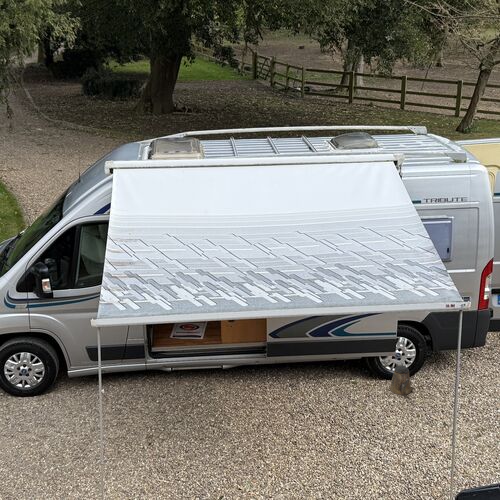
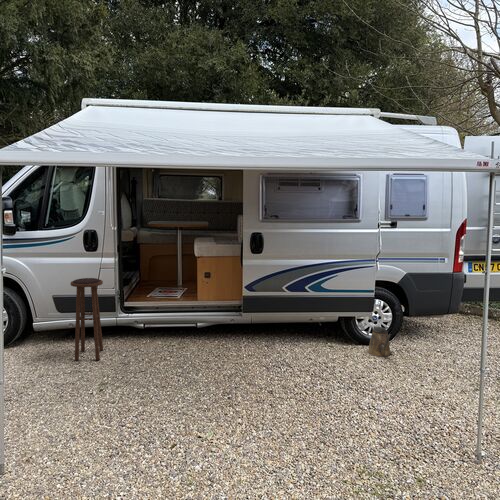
stool: none [107,333,137,409] -> present [70,278,103,361]

